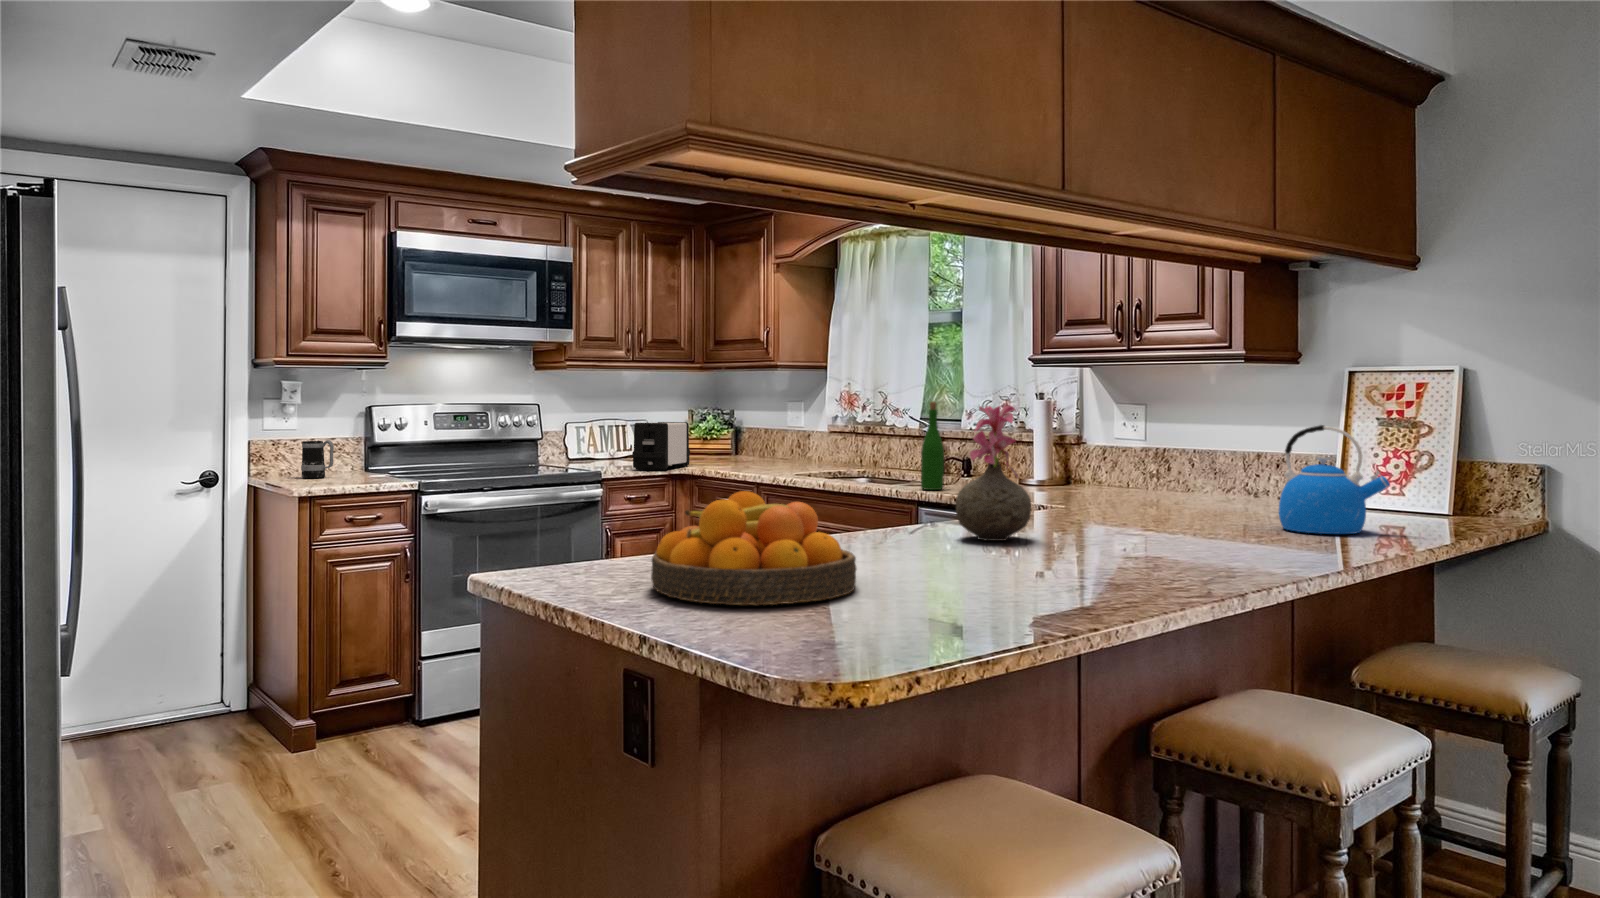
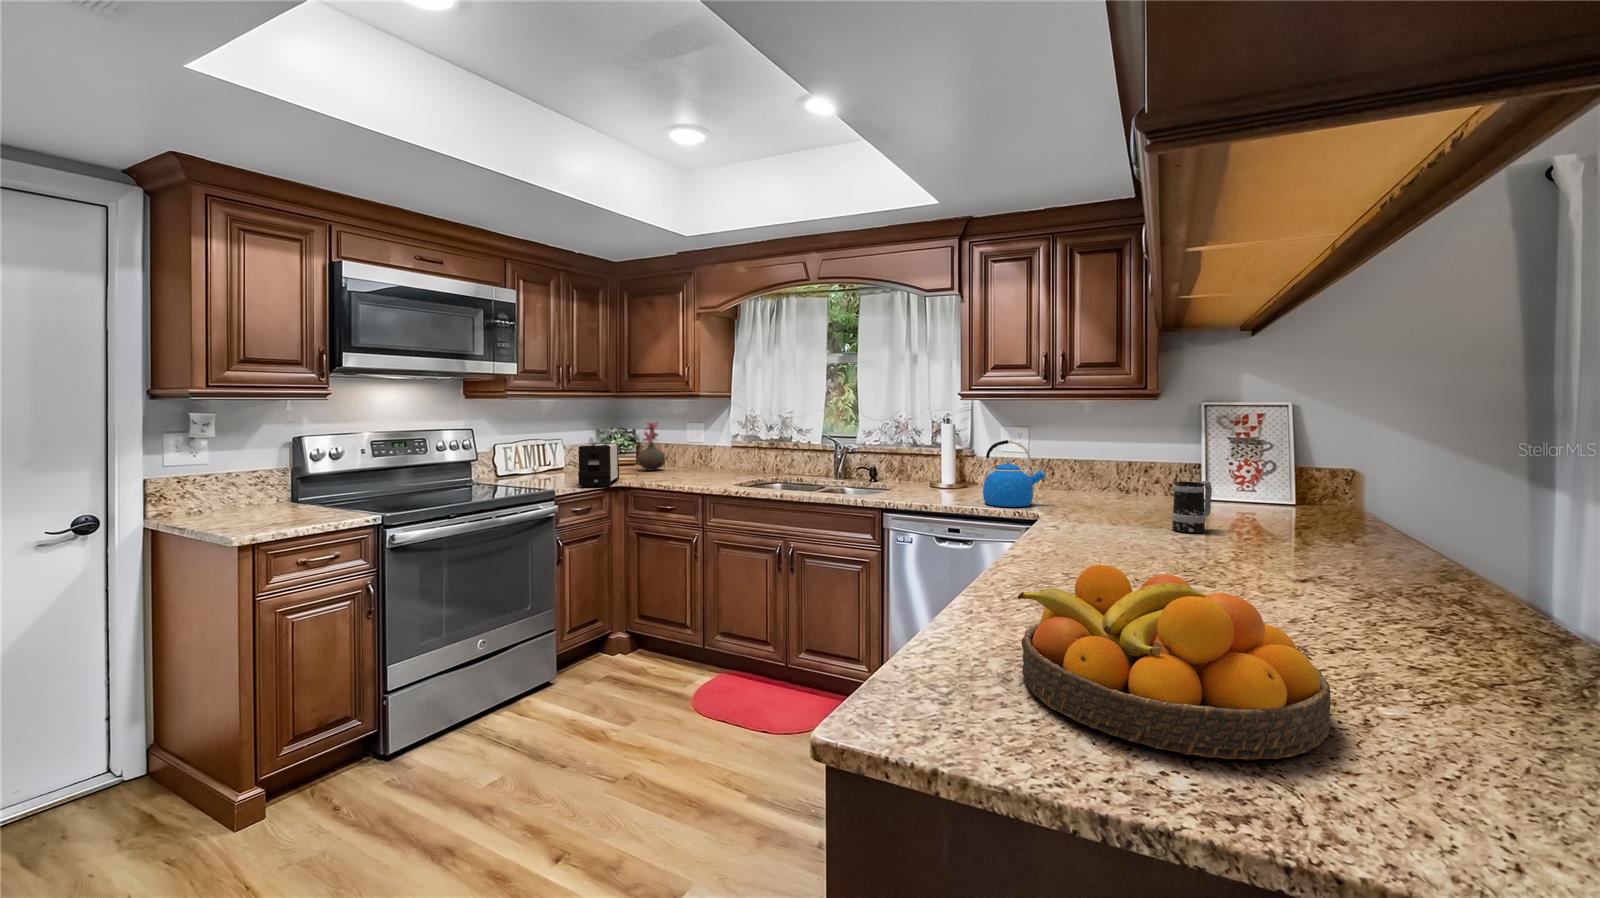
wine bottle: present [921,402,944,490] -> none [873,427,890,499]
vase: present [956,406,1031,541] -> present [638,422,665,471]
kettle: present [1279,425,1390,534] -> present [983,440,1046,507]
mug: present [301,440,334,478] -> present [1172,481,1212,533]

